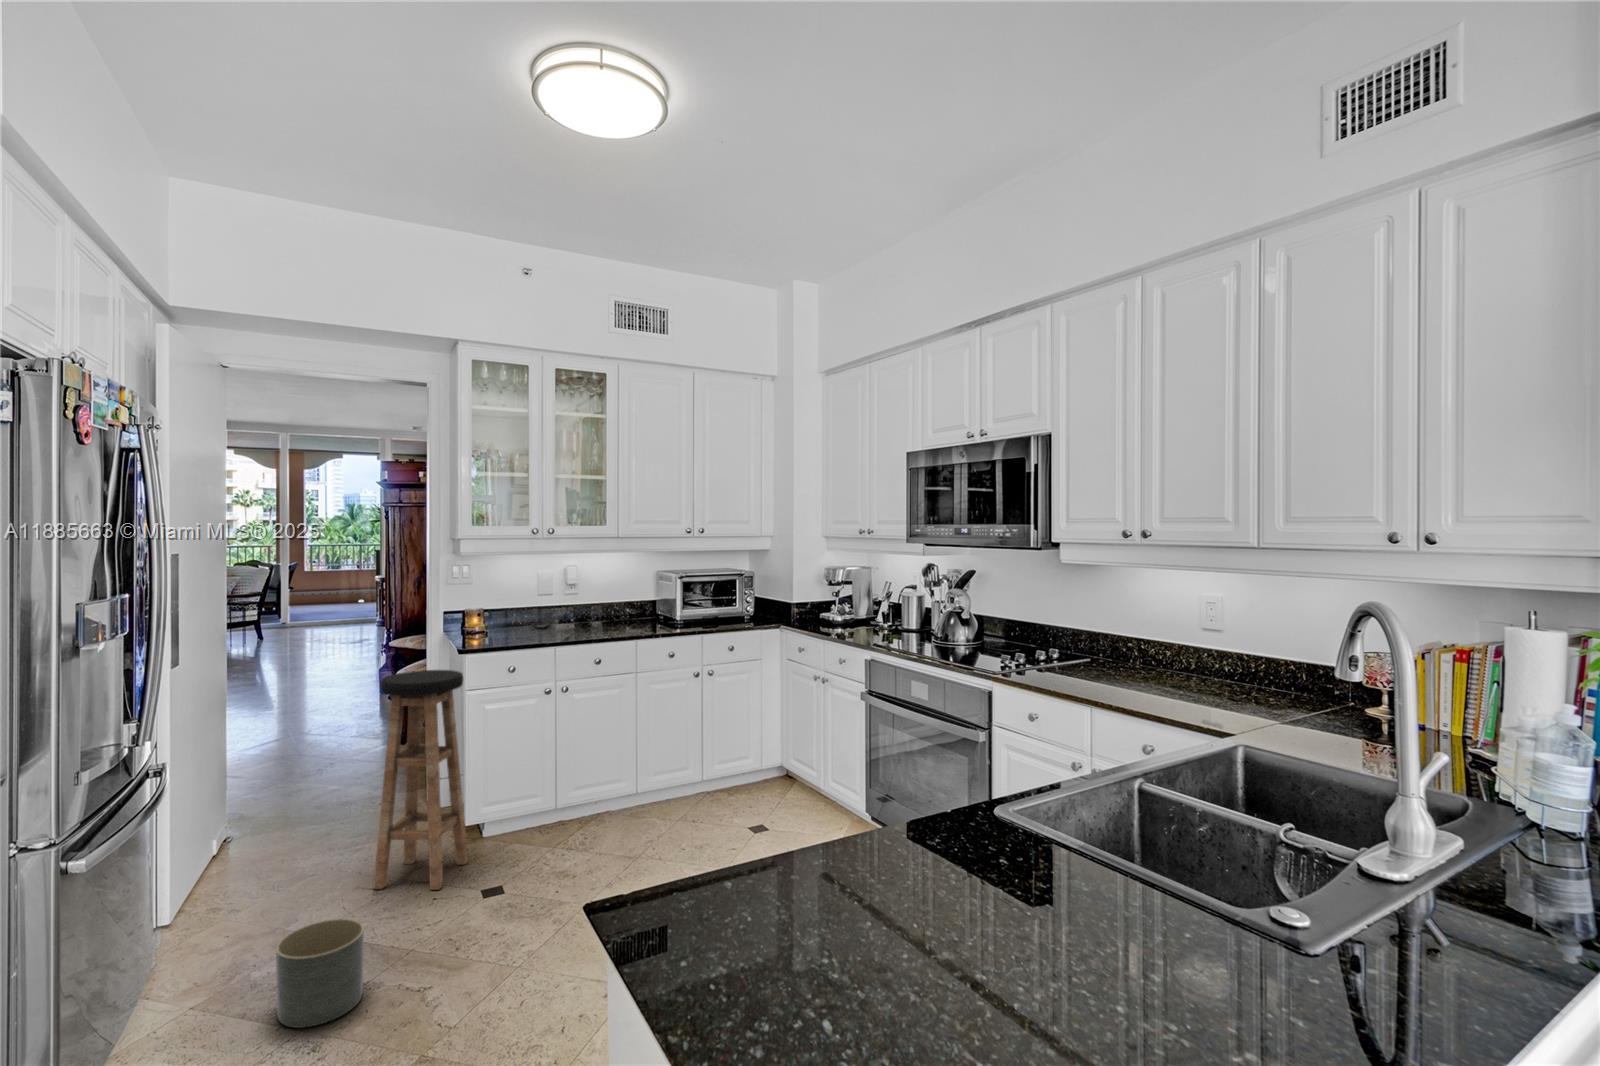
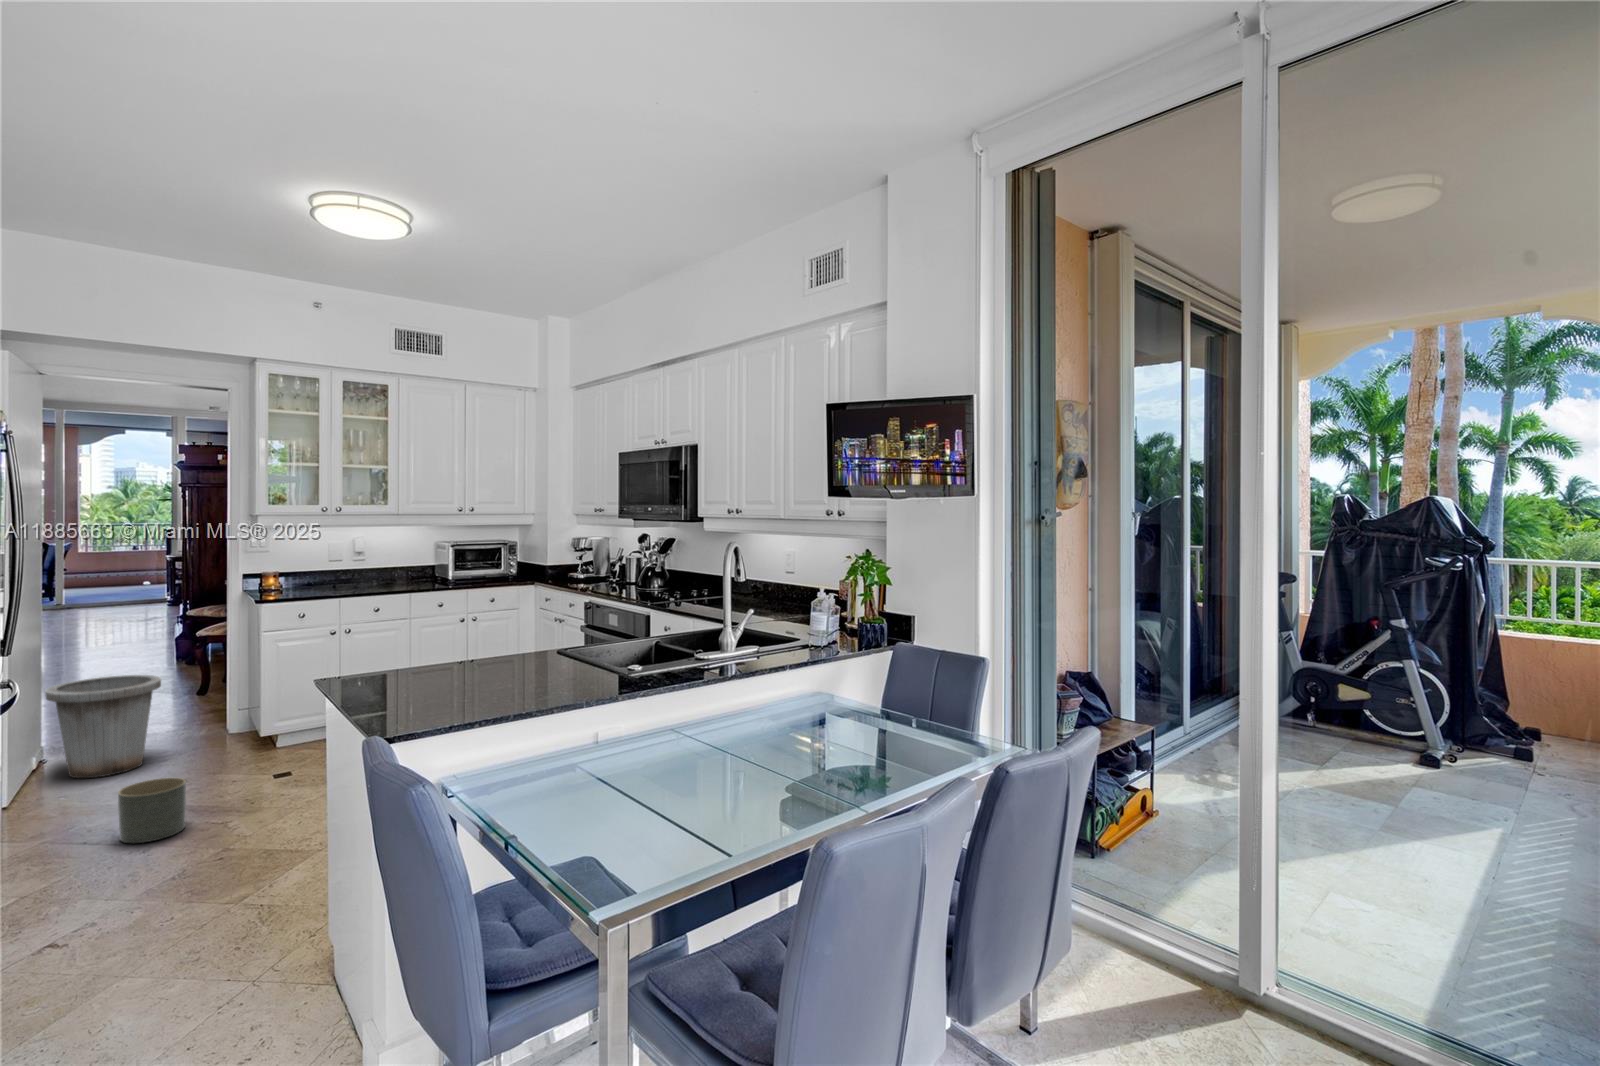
bar stool: present [373,670,468,890] -> none [187,614,267,777]
trash can: none [217,741,349,880] -> present [45,675,161,778]

